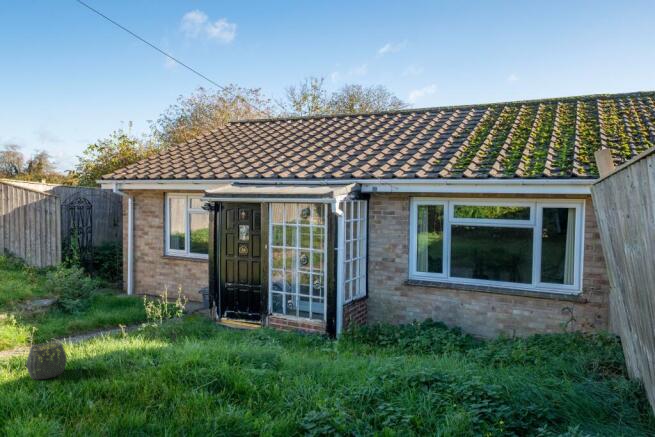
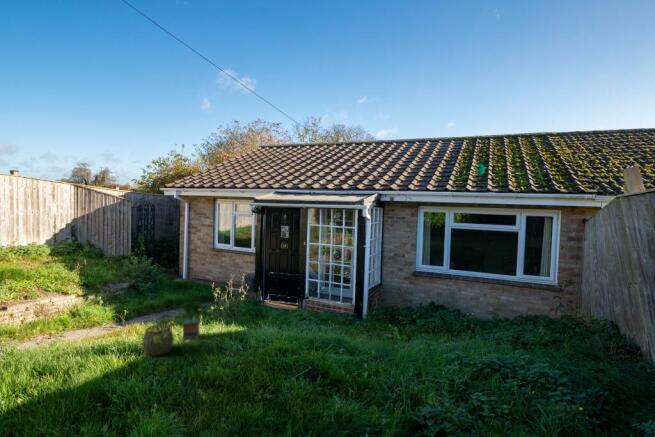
potted tree: none [79,314,111,362] -> present [180,301,203,340]

